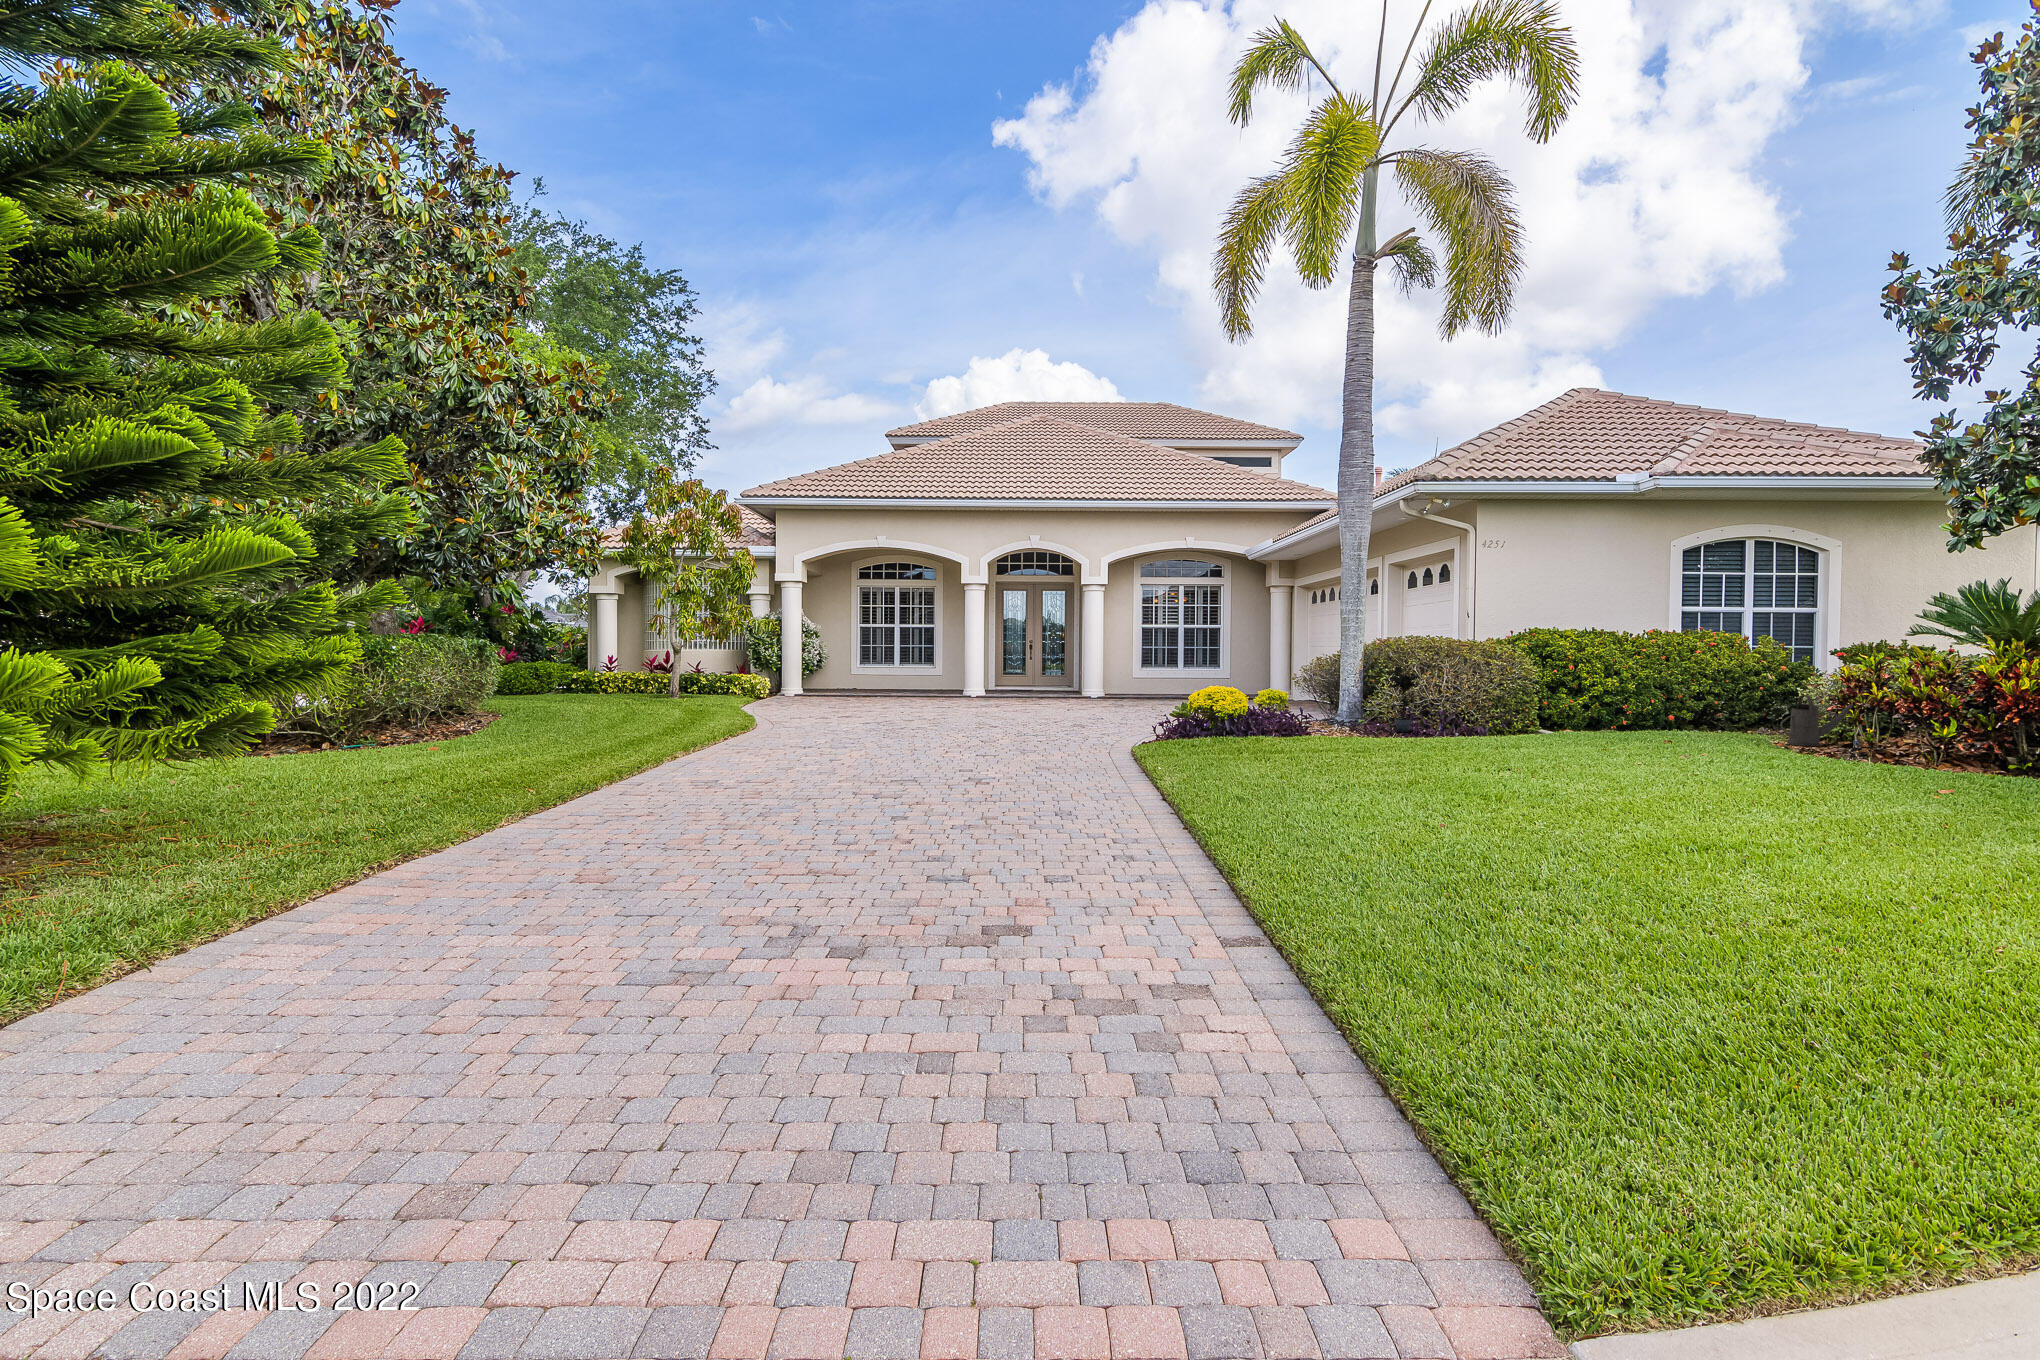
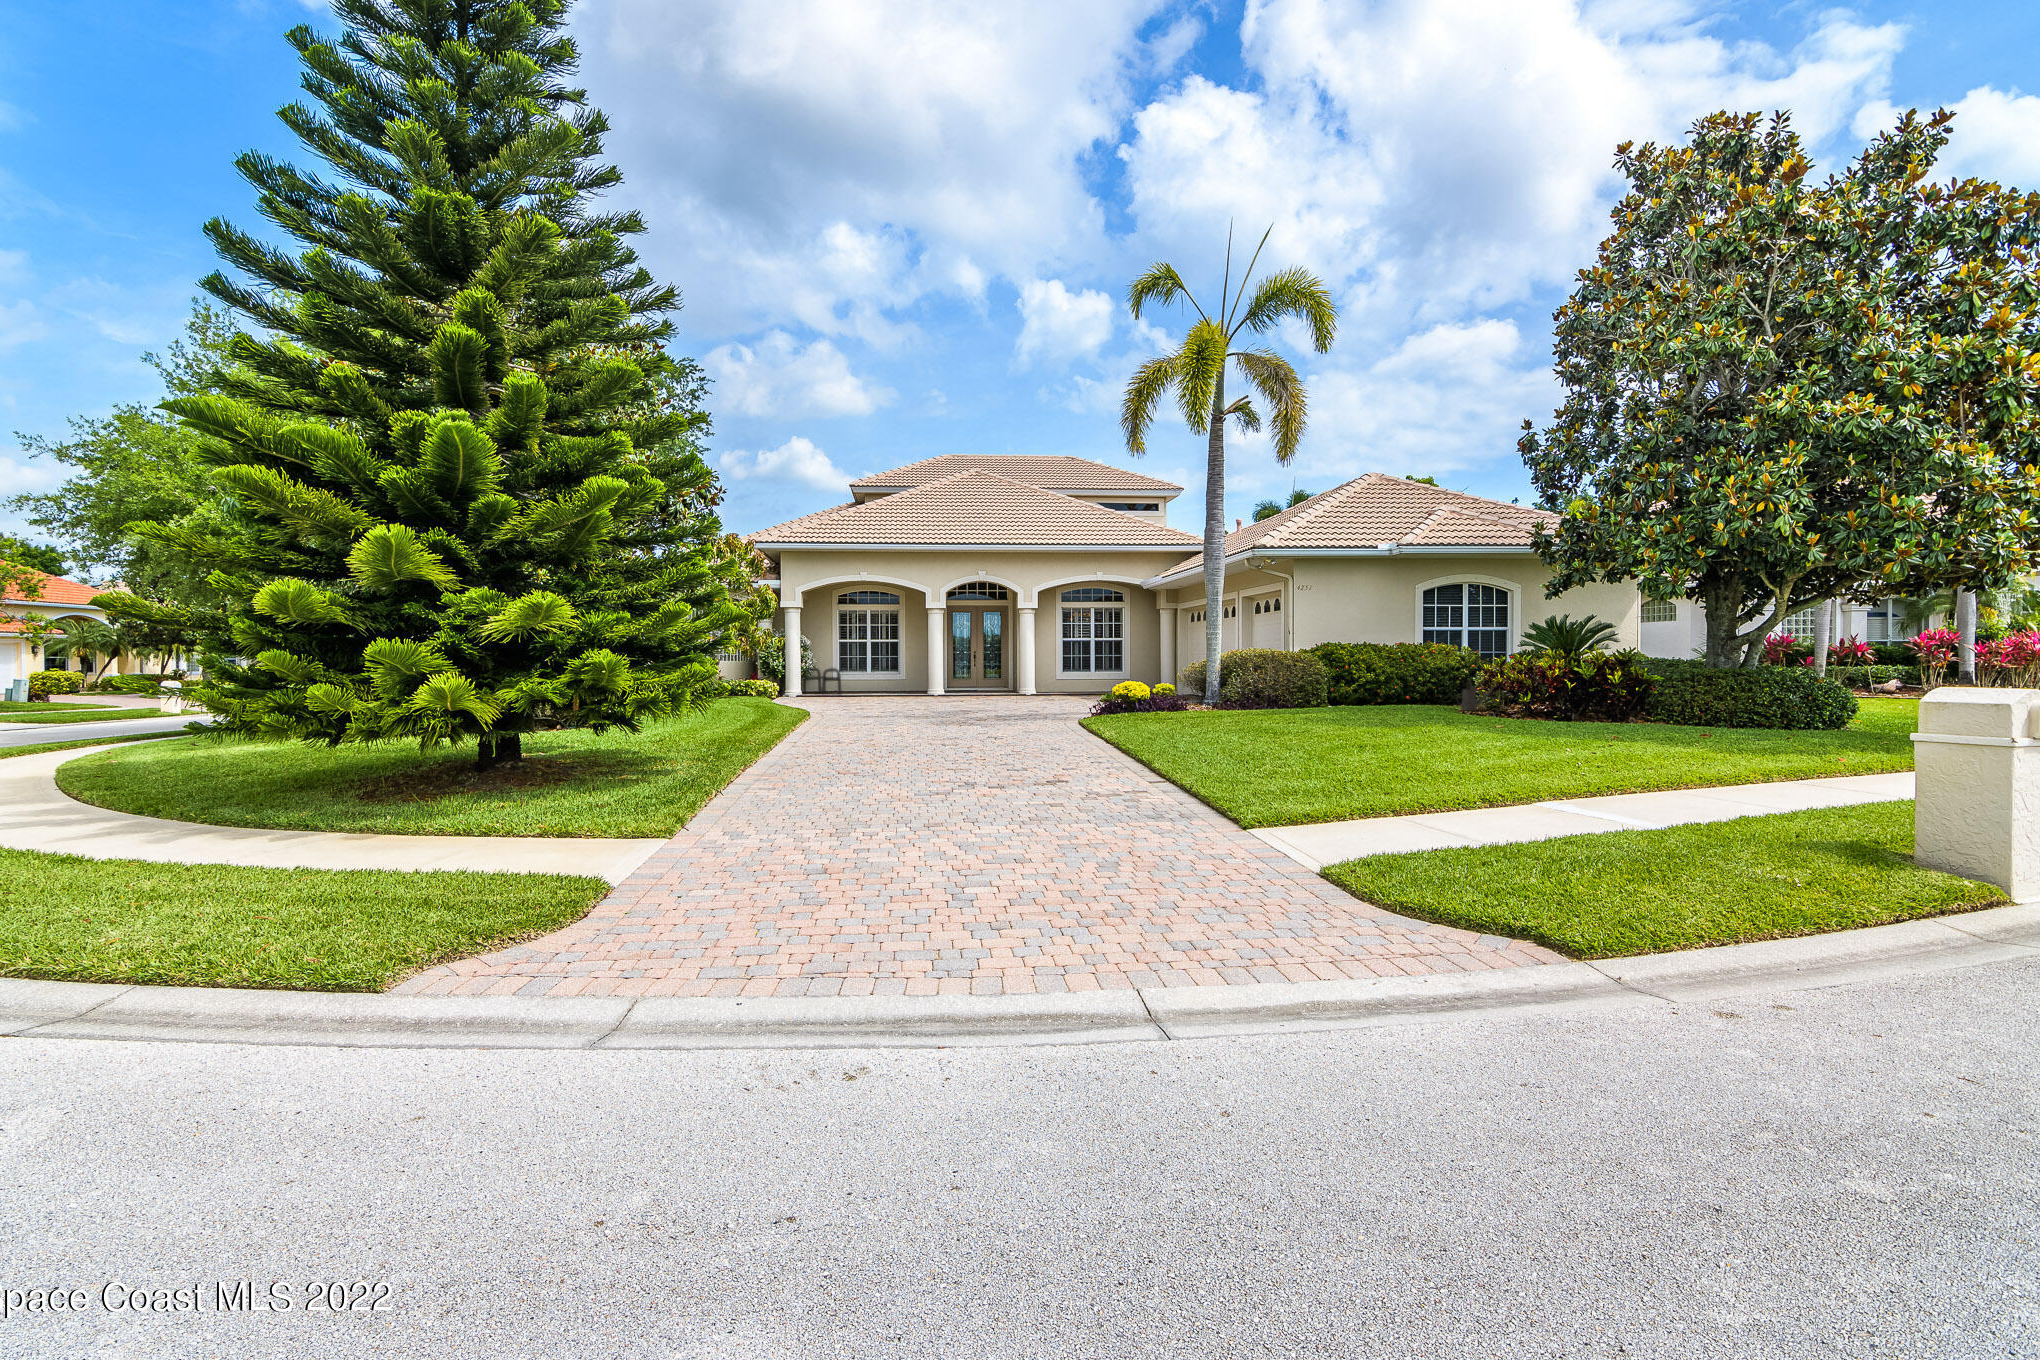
bench: none [809,660,856,695] -> present [803,668,842,695]
potted plant: present [1387,664,1419,732] -> none [1234,665,1255,709]

